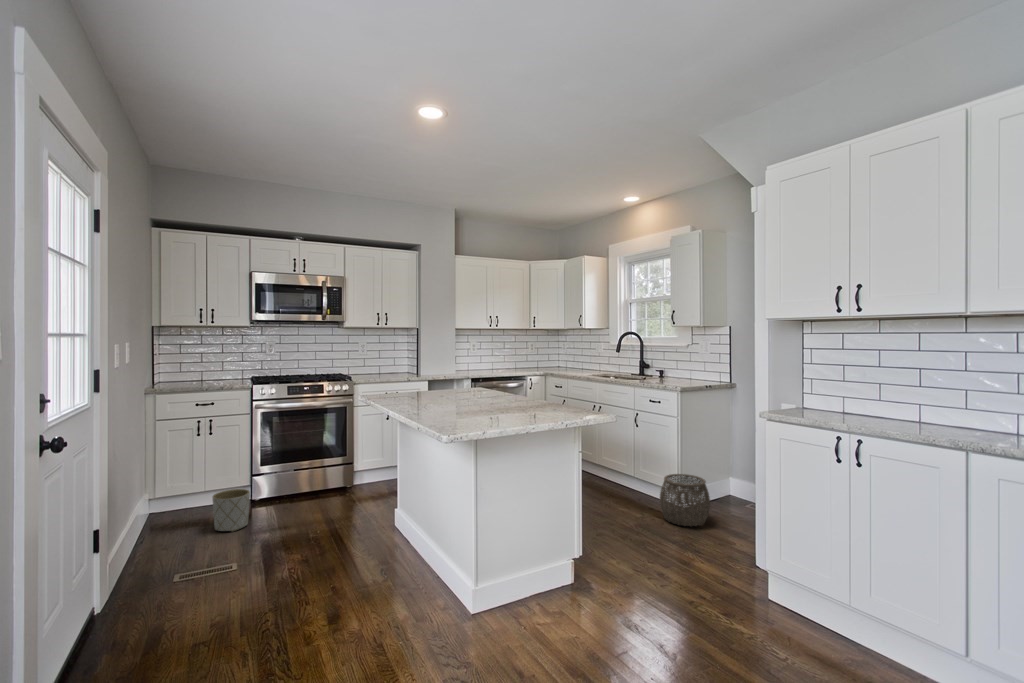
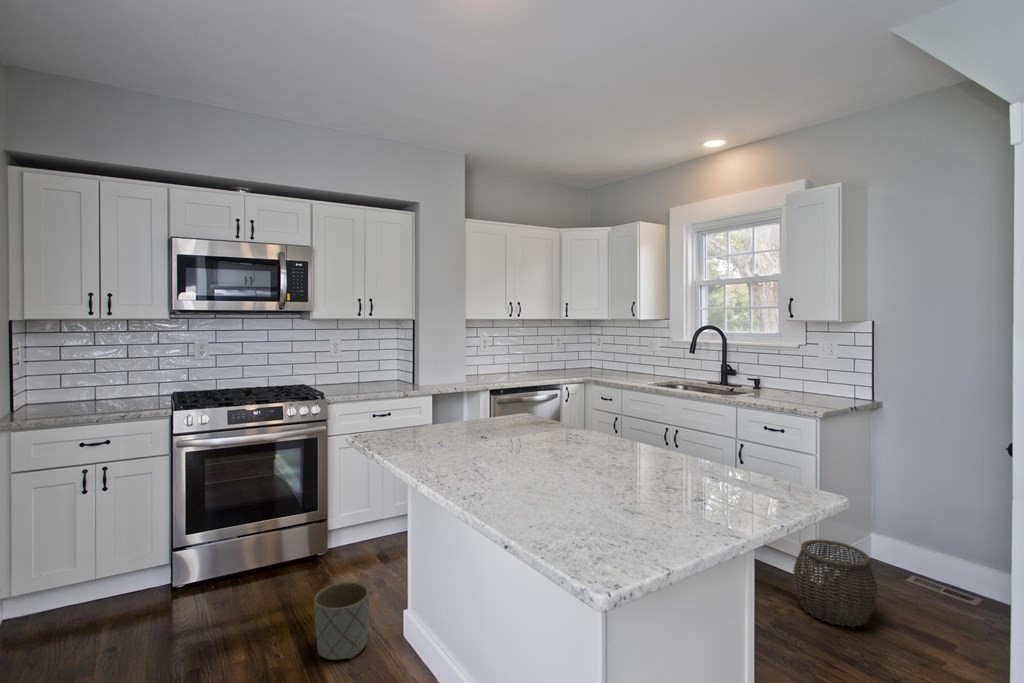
planter: present [213,489,250,532] -> present [314,582,369,660]

